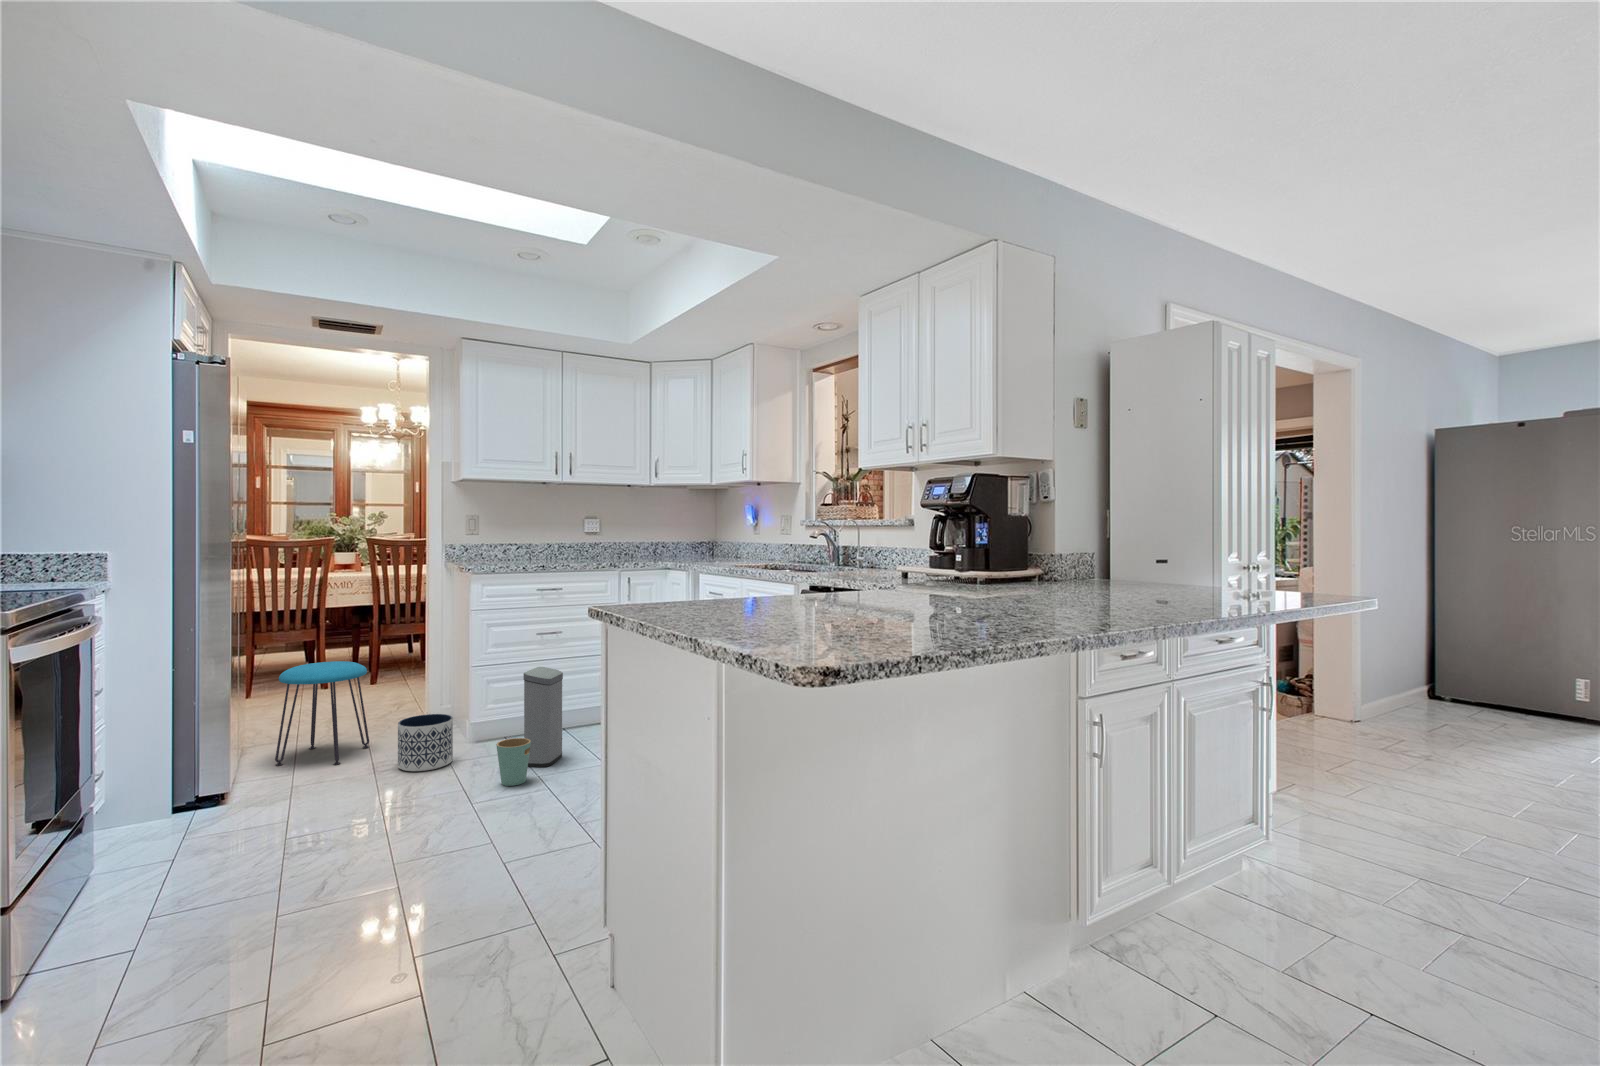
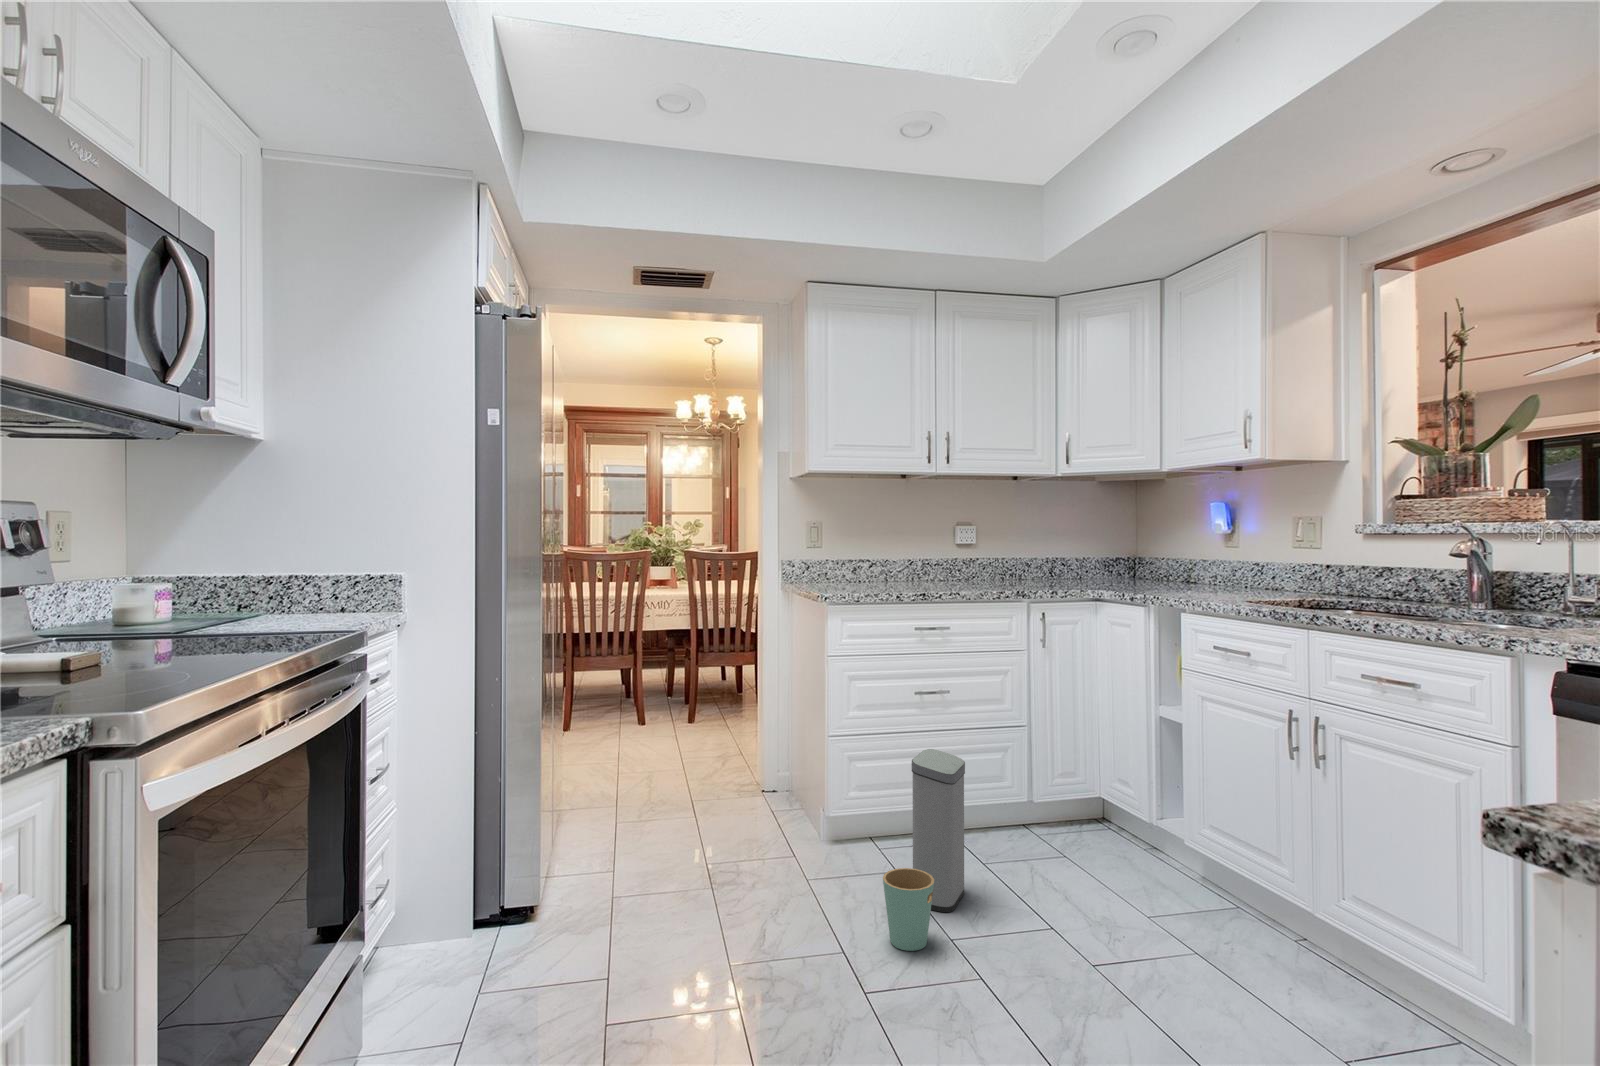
stool: present [275,661,369,766] -> none [592,714,698,860]
planter: present [398,714,453,771] -> none [738,803,808,892]

